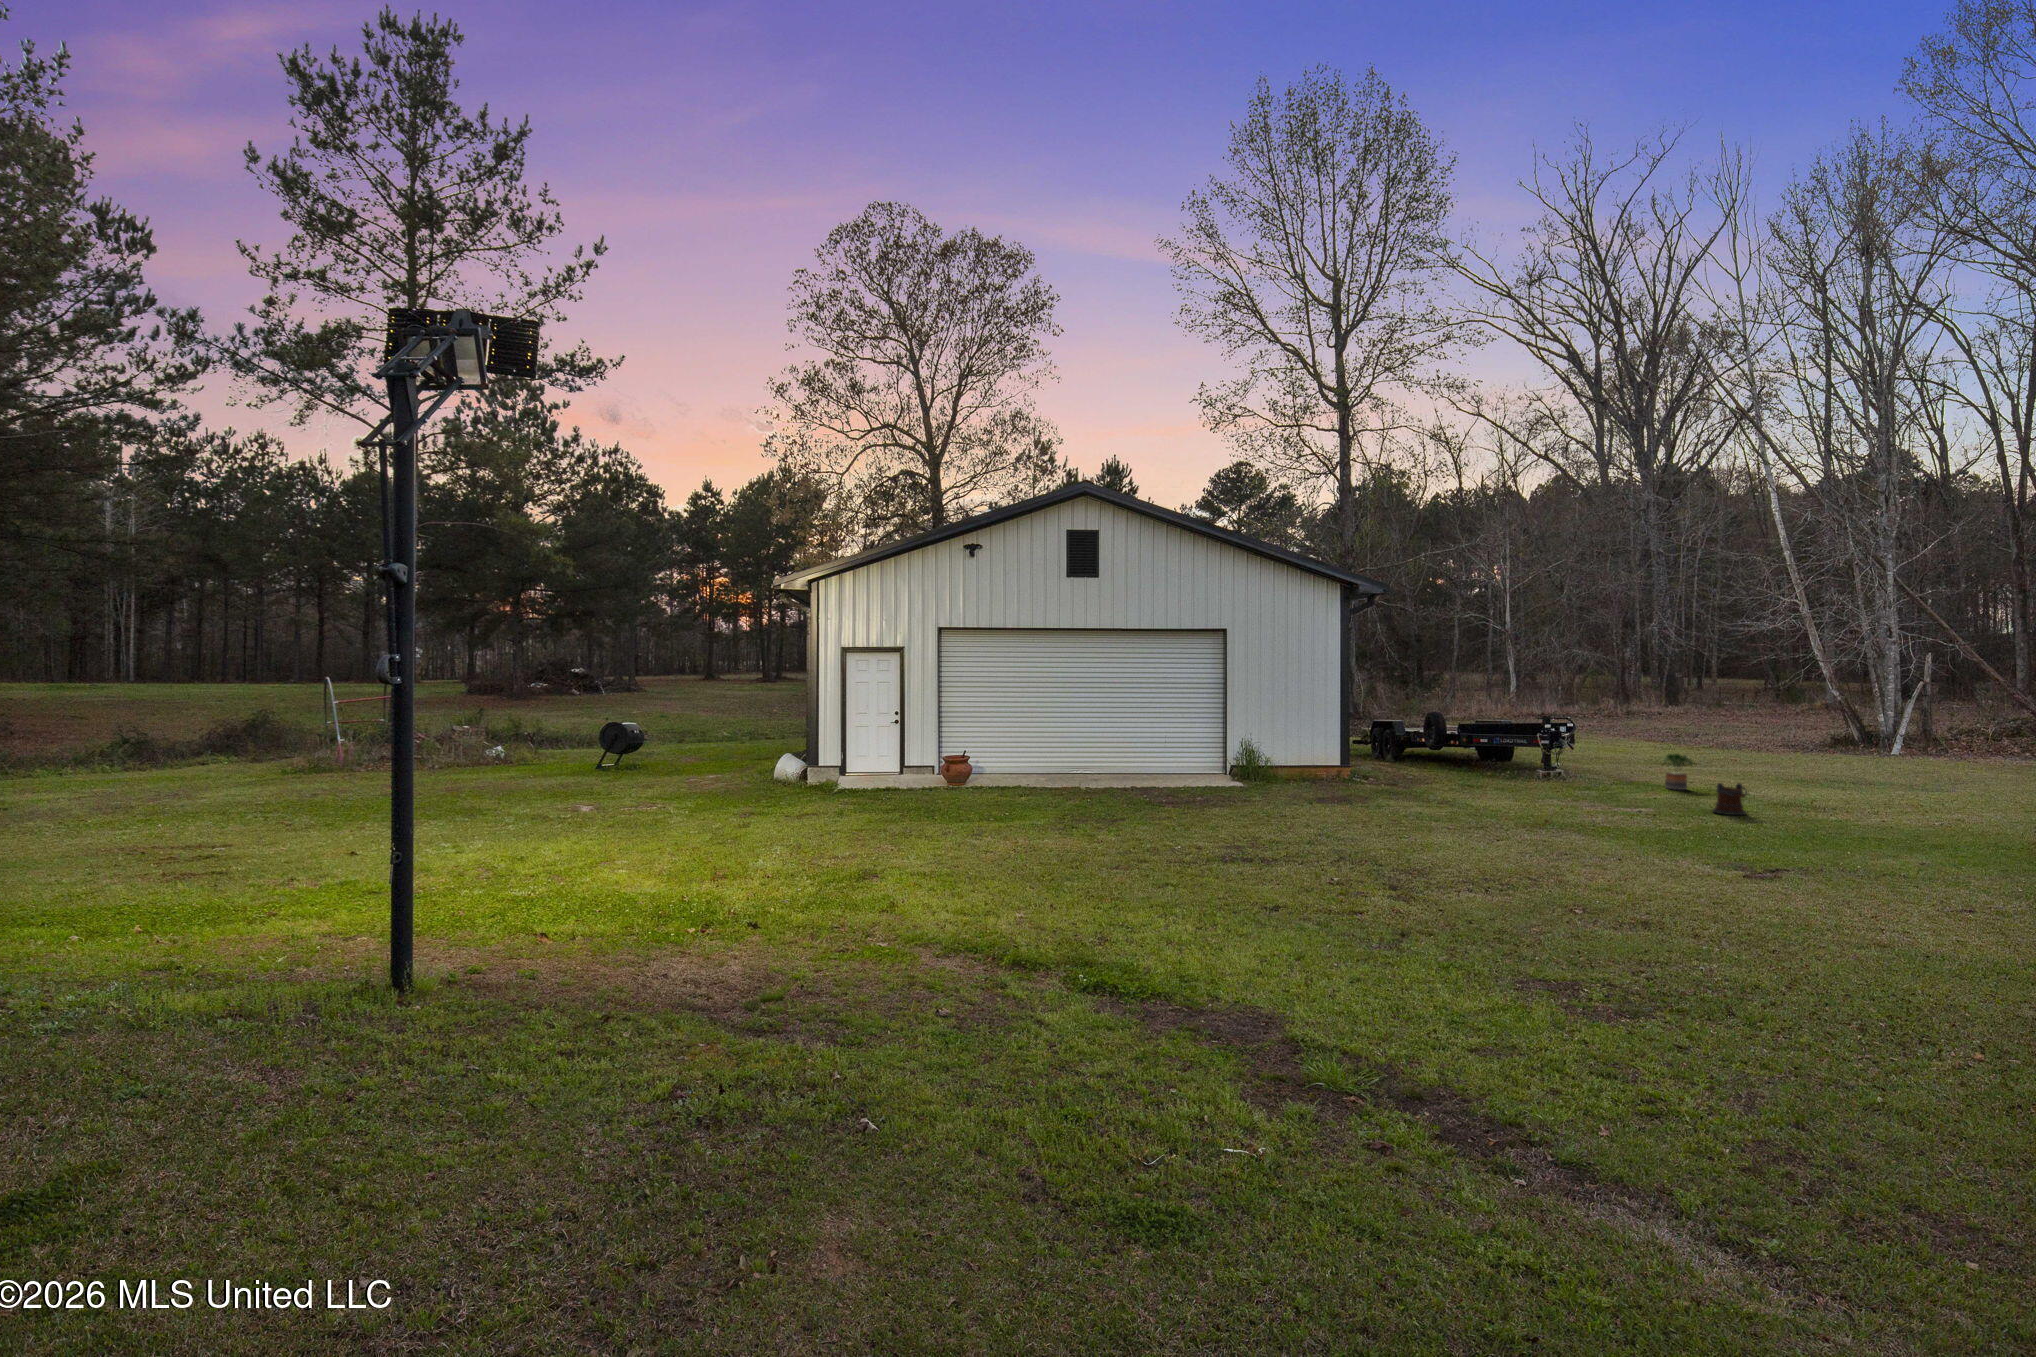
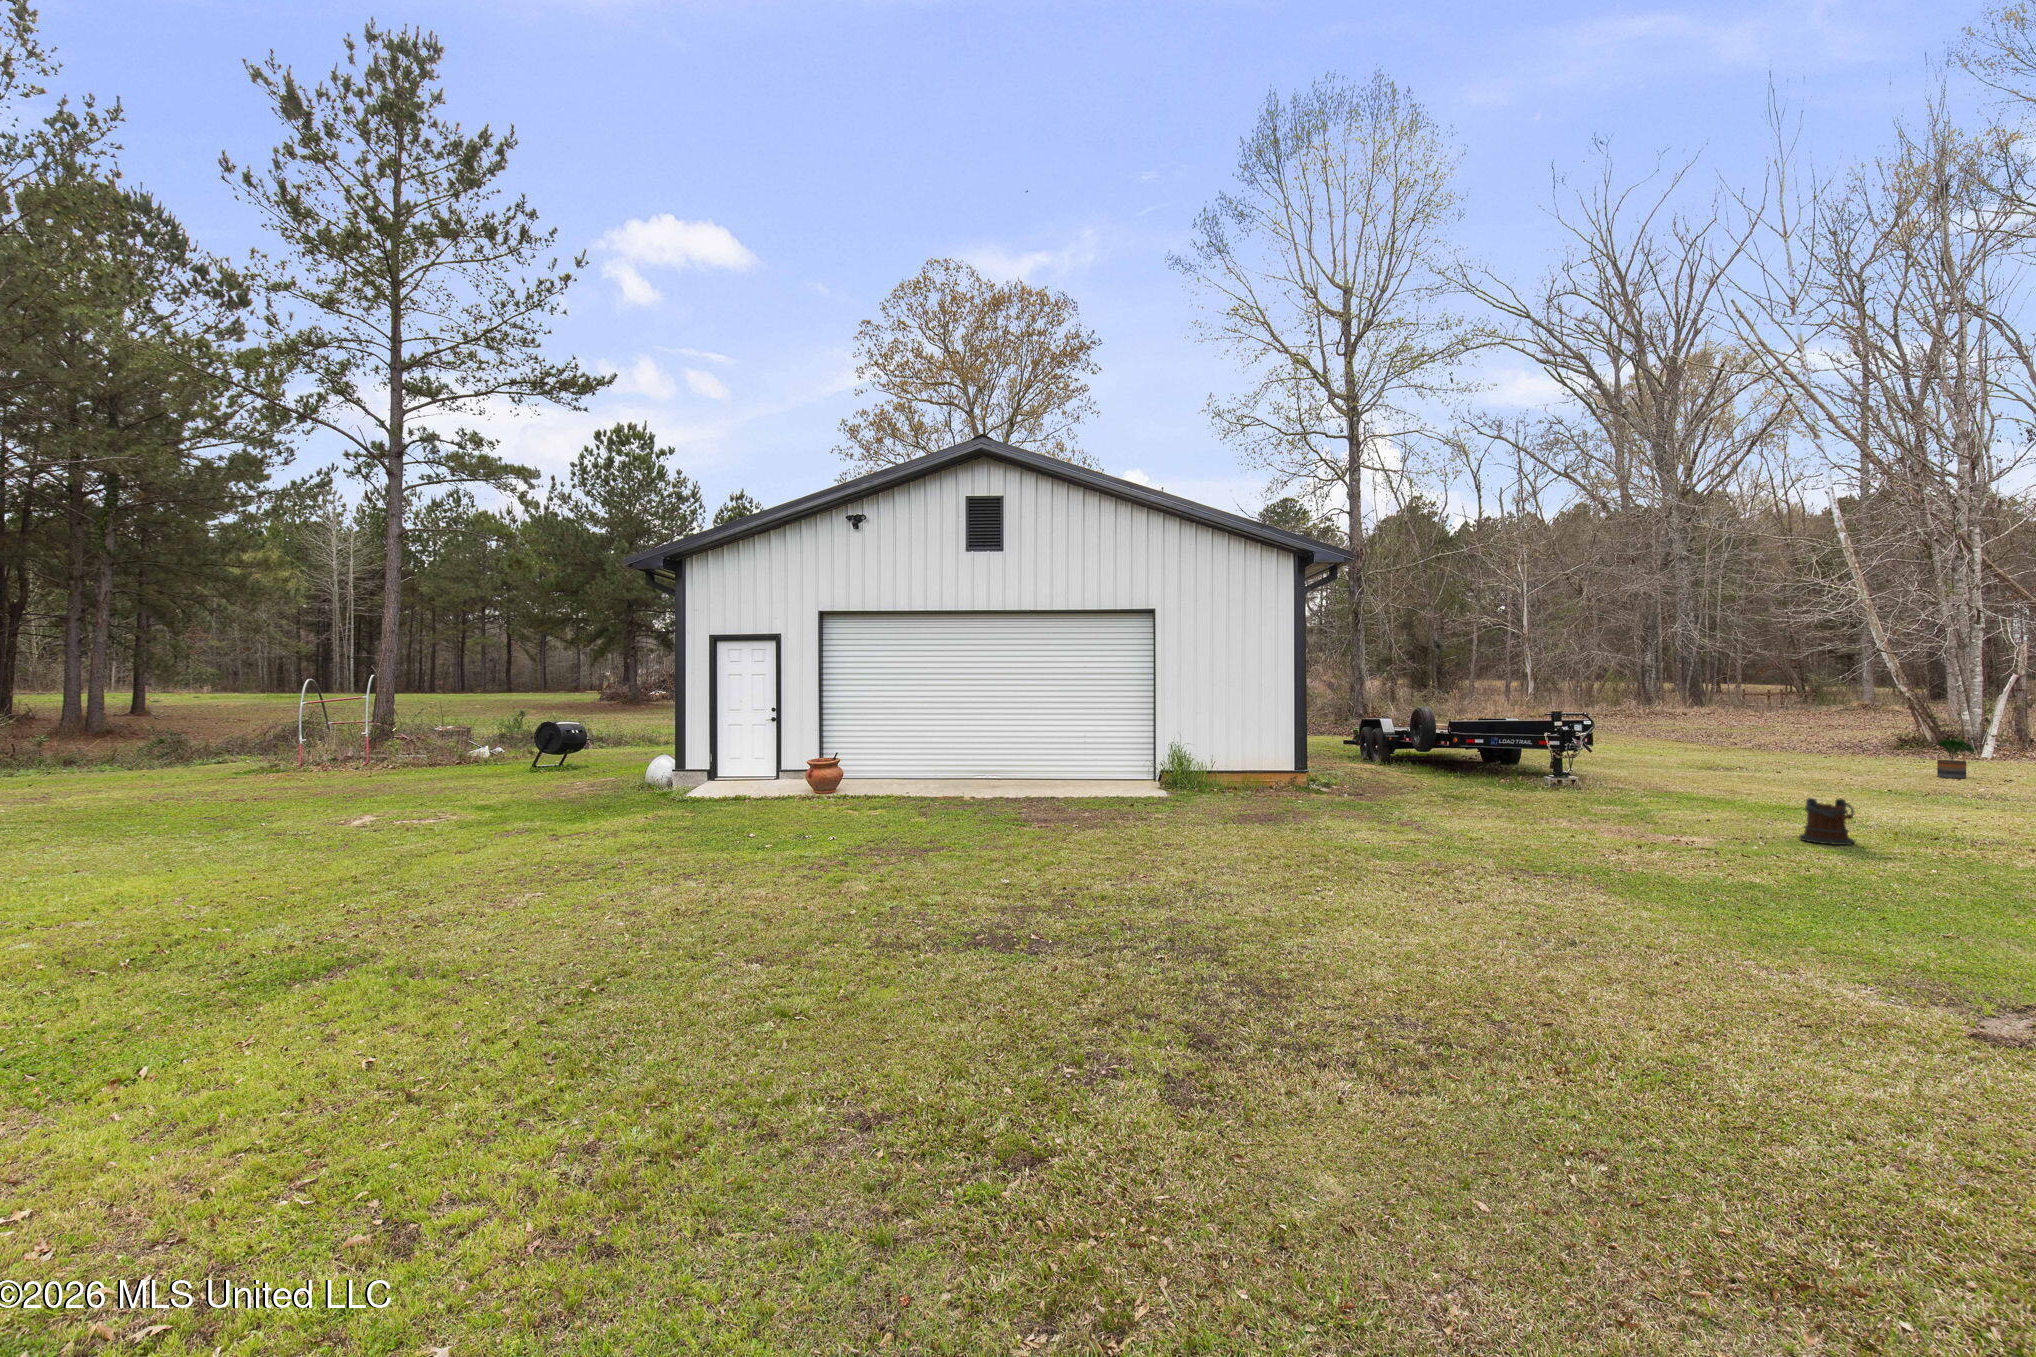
potted tree: present [1663,754,1693,790] -> present [1933,739,1974,778]

